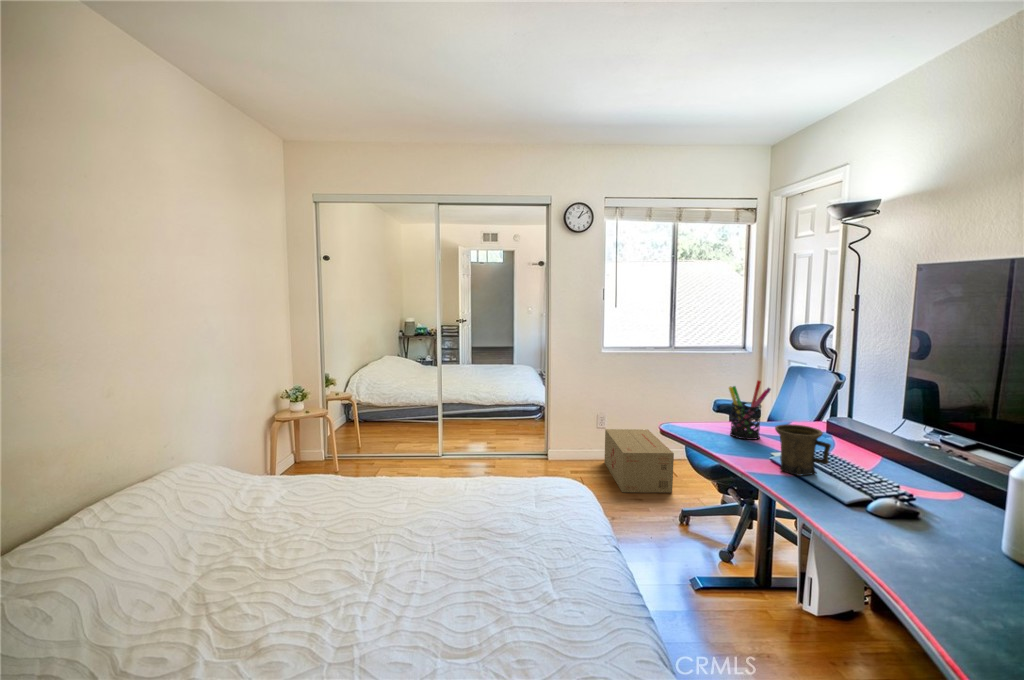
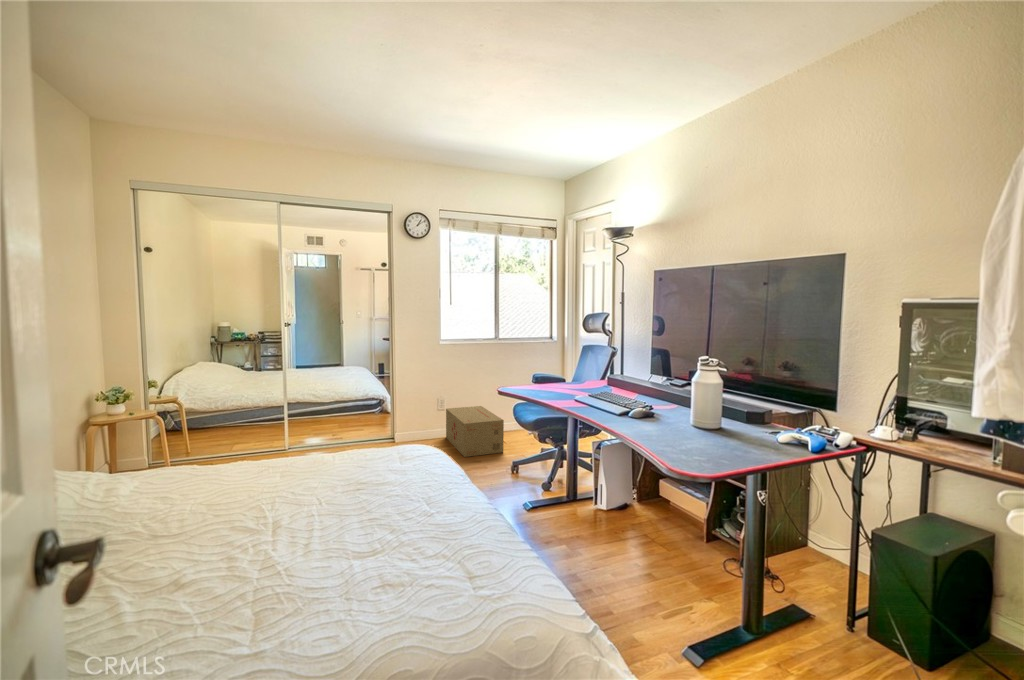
pen holder: present [729,381,771,440] -> none [546,350,573,393]
mug: present [775,424,831,476] -> none [578,375,611,408]

